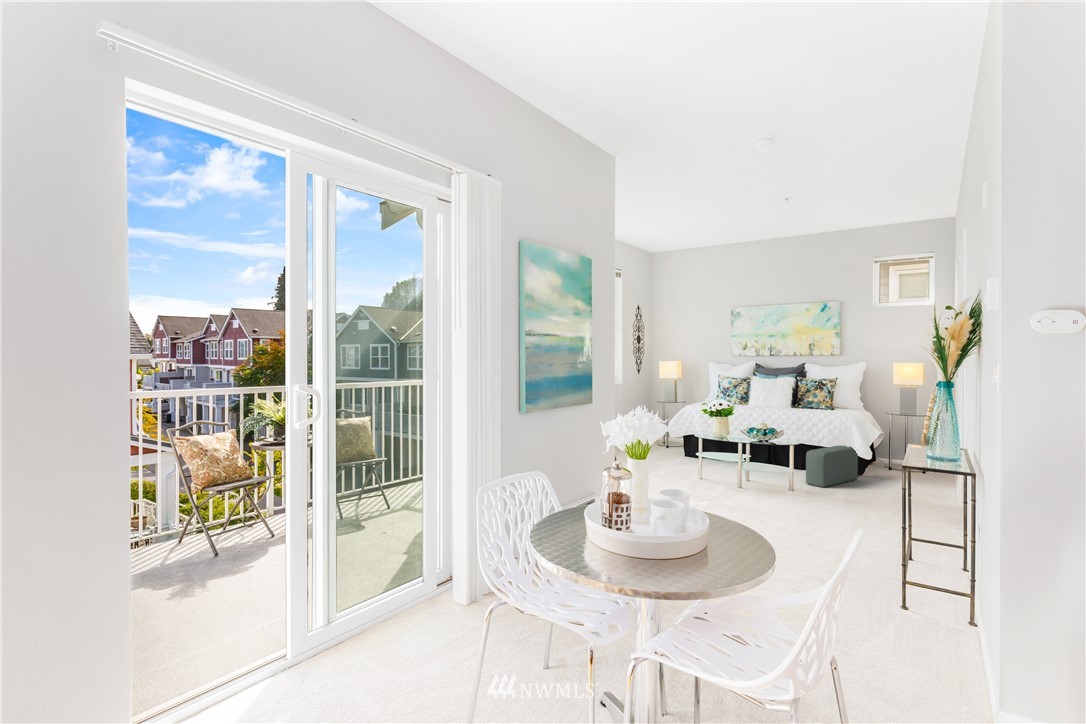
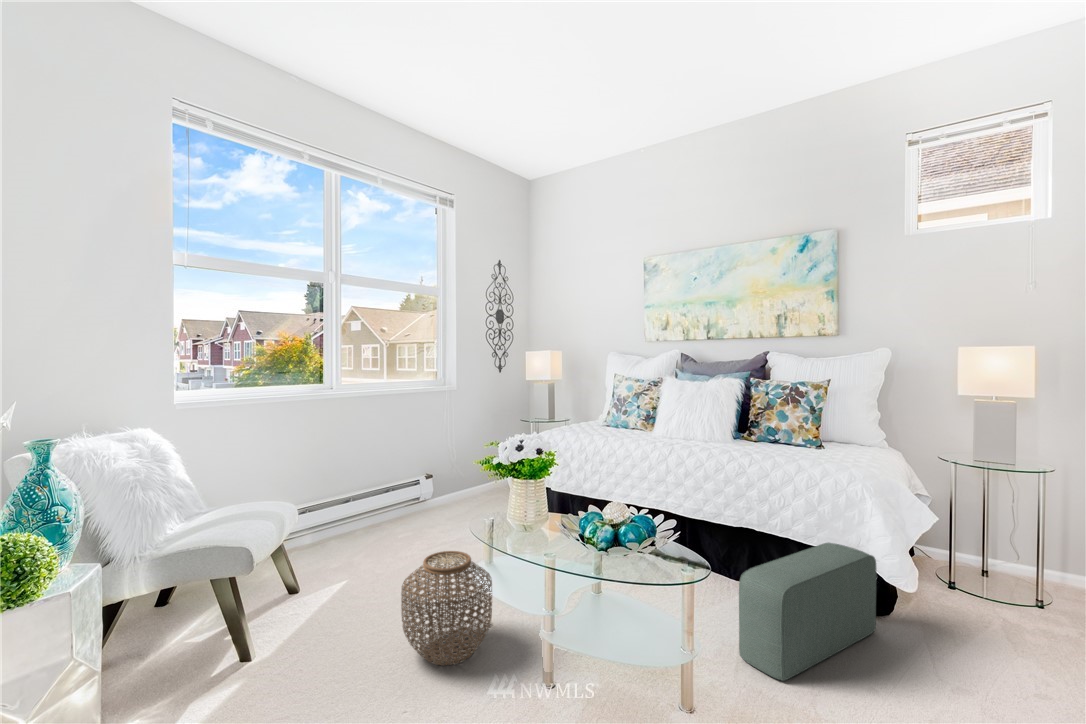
woven basket: none [675,446,711,486] -> present [401,551,492,665]

